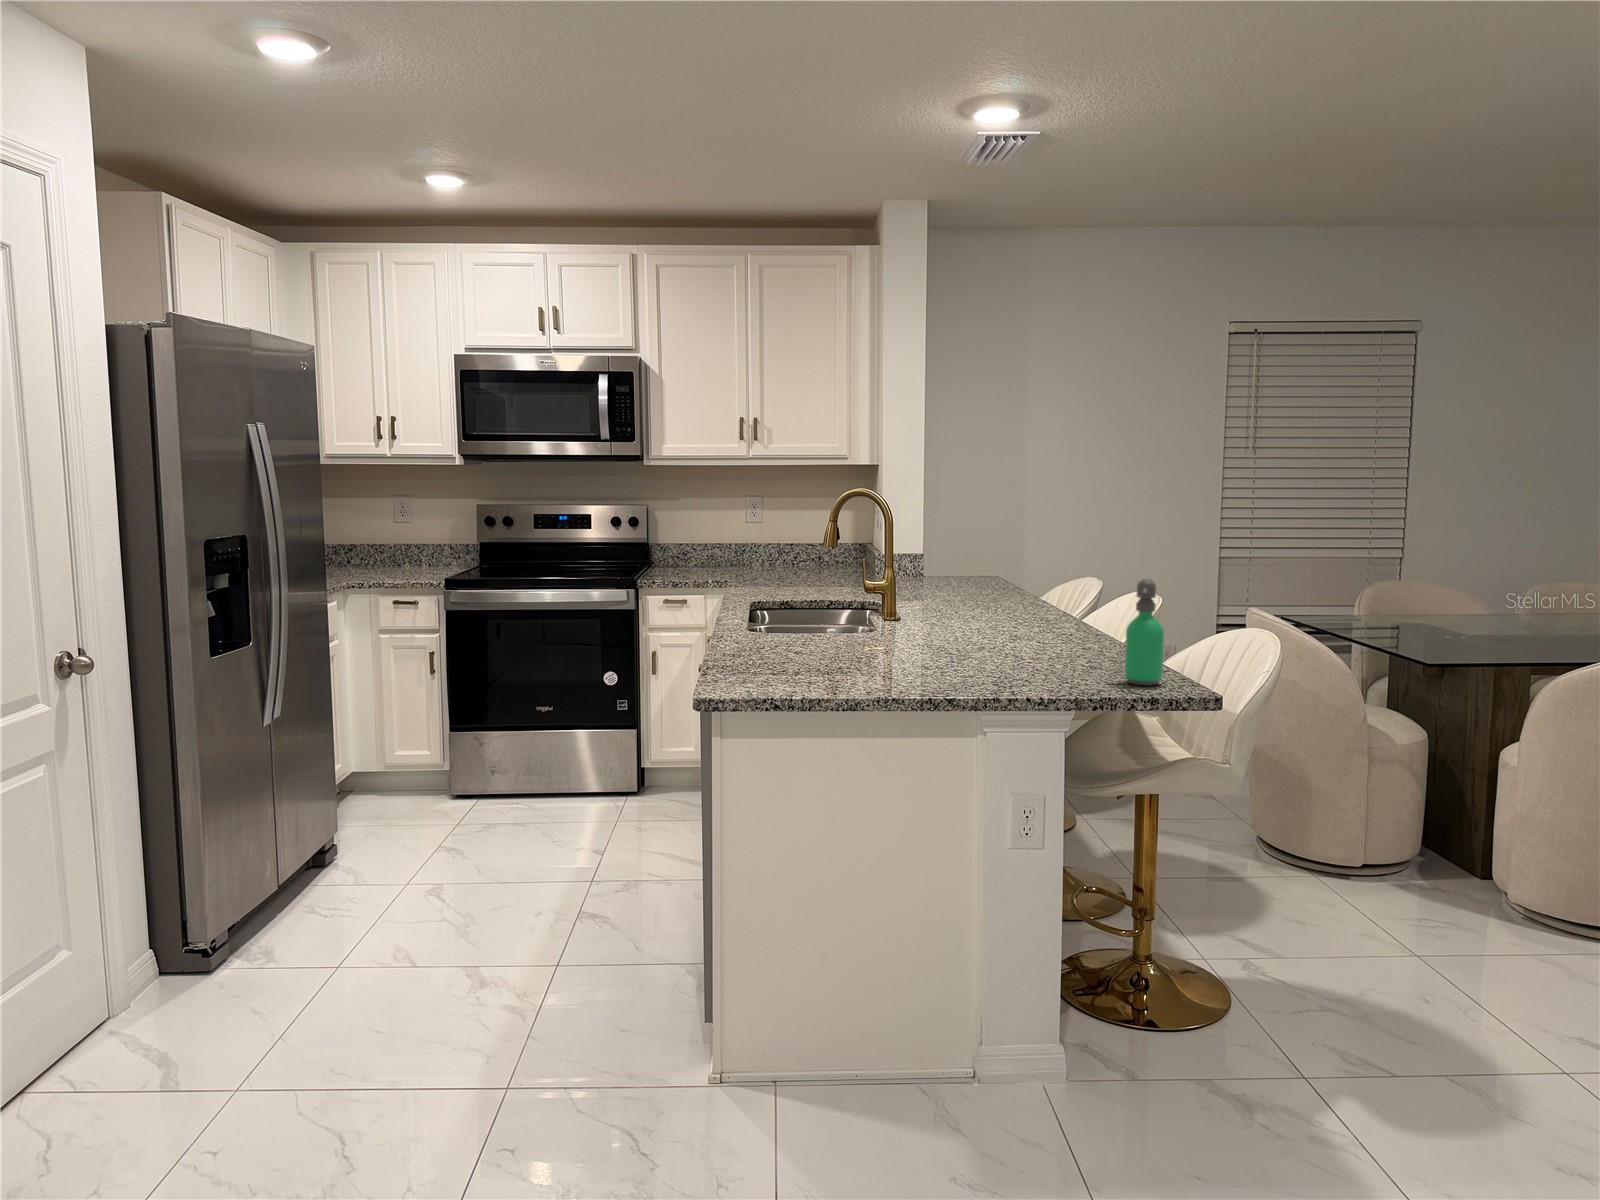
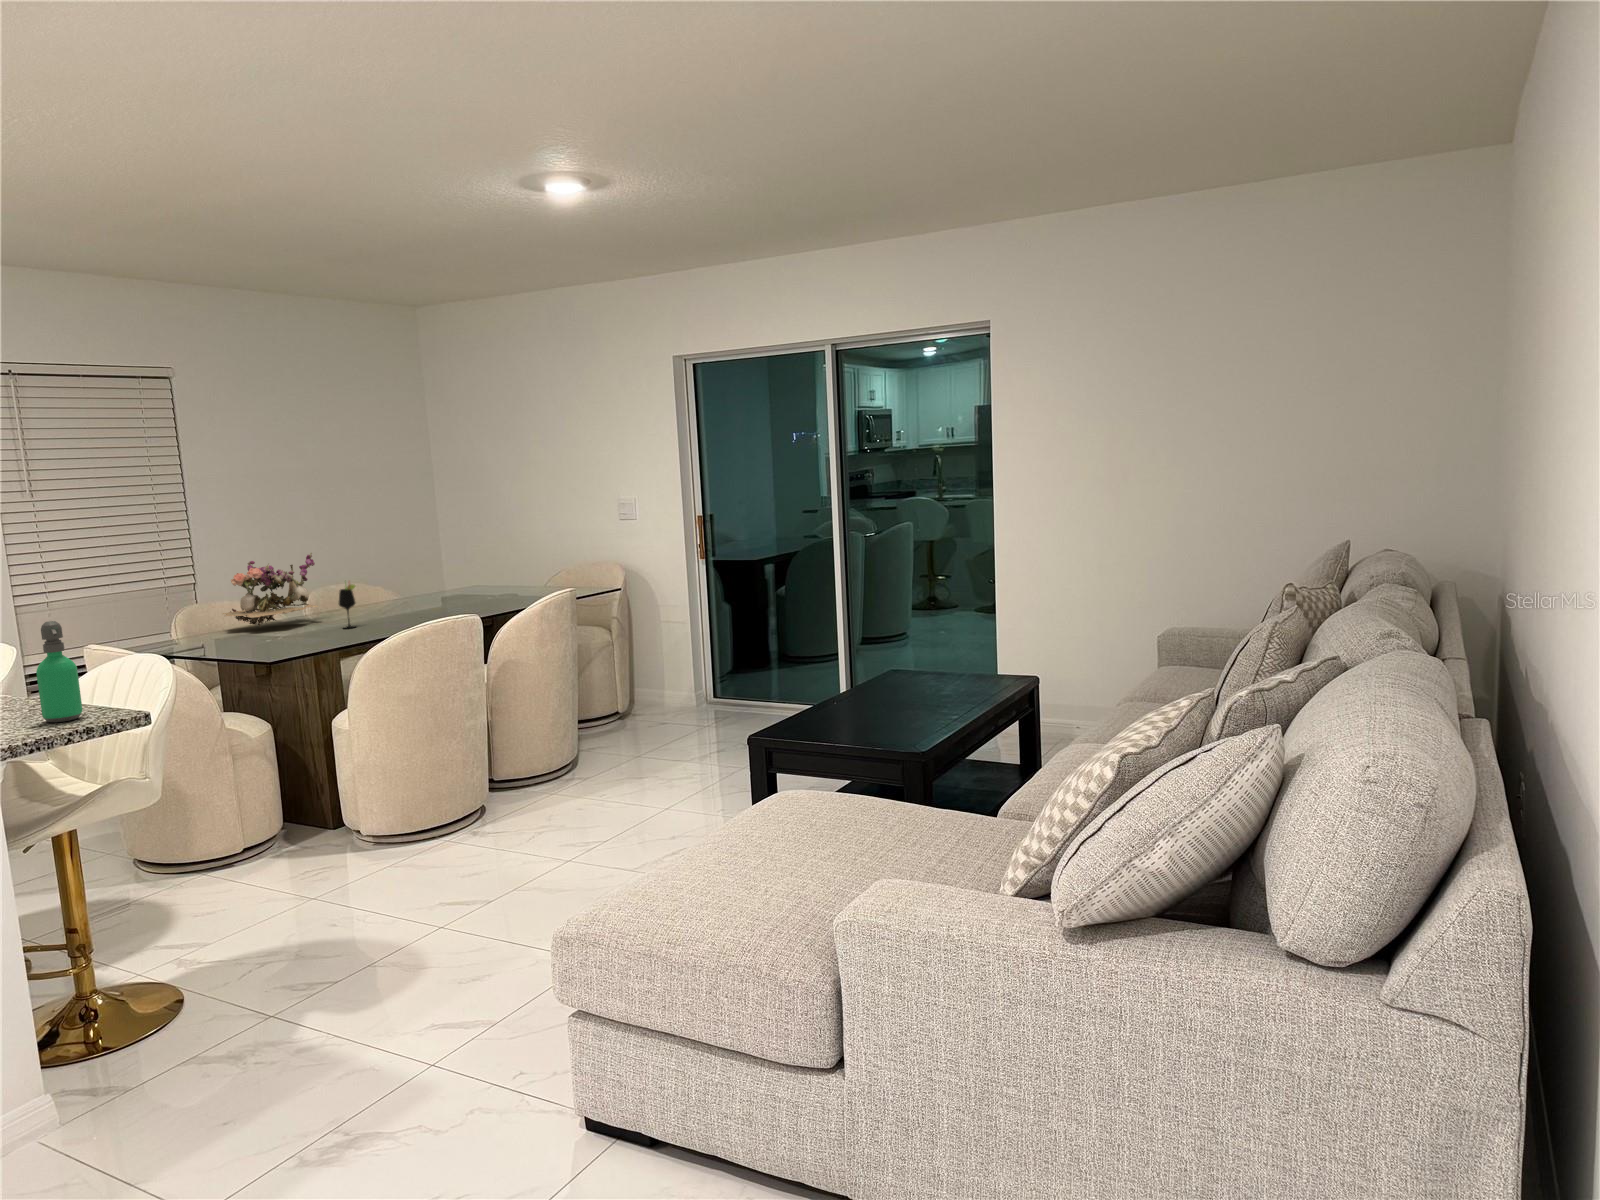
flower arrangement: none [1408,539,1532,619] -> present [223,553,318,627]
wine glass: none [1547,579,1576,639] -> present [339,584,355,628]

